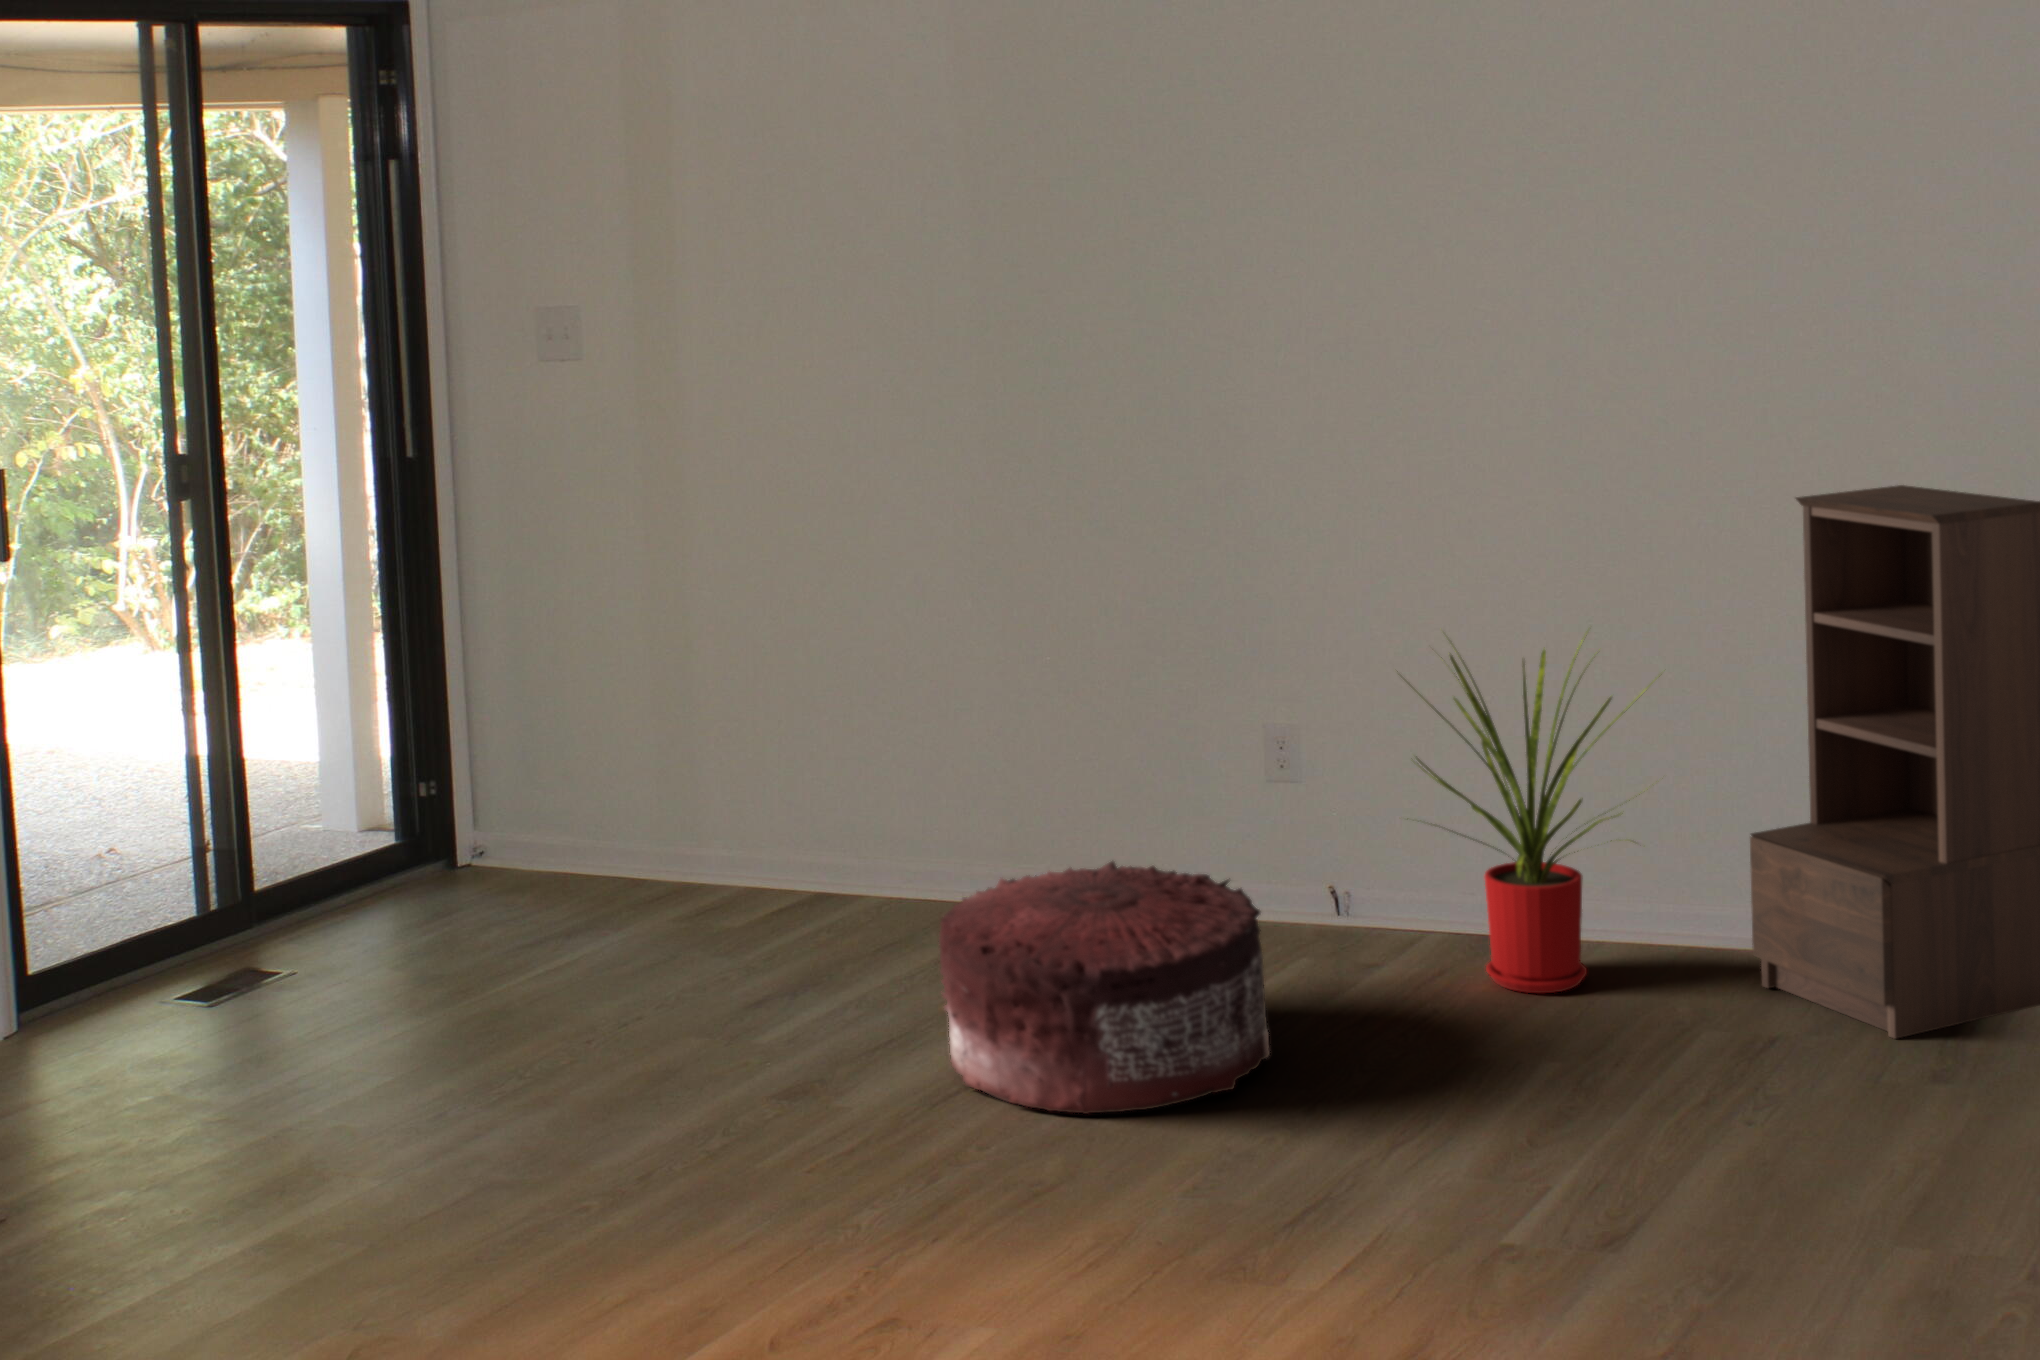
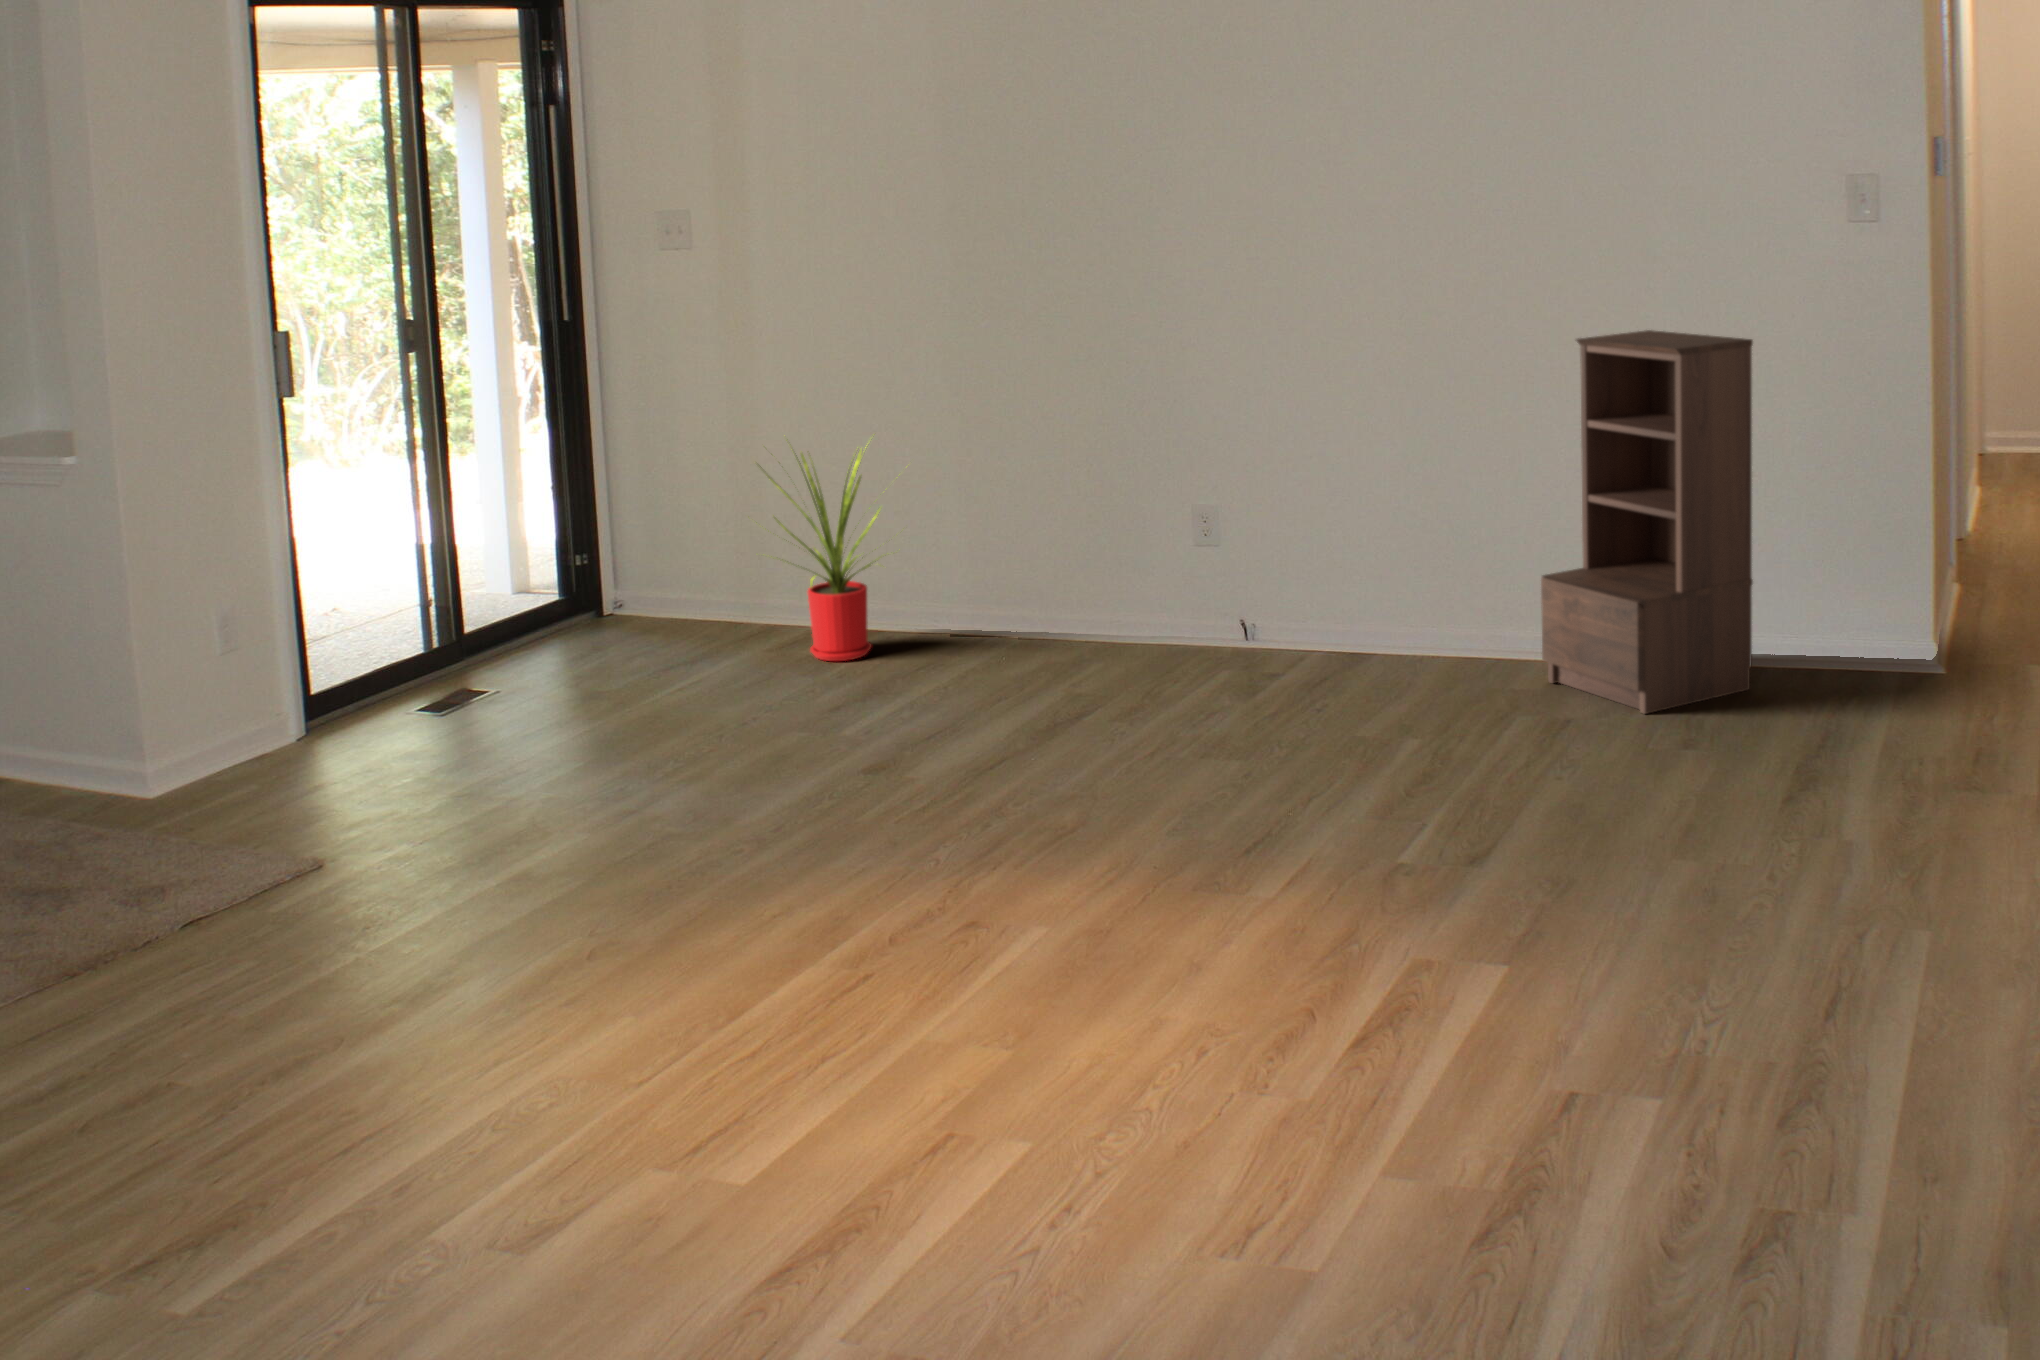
house plant: present [1397,642,1653,993] -> present [765,440,880,661]
pouf: present [939,861,1270,1114] -> none [976,599,1209,771]

